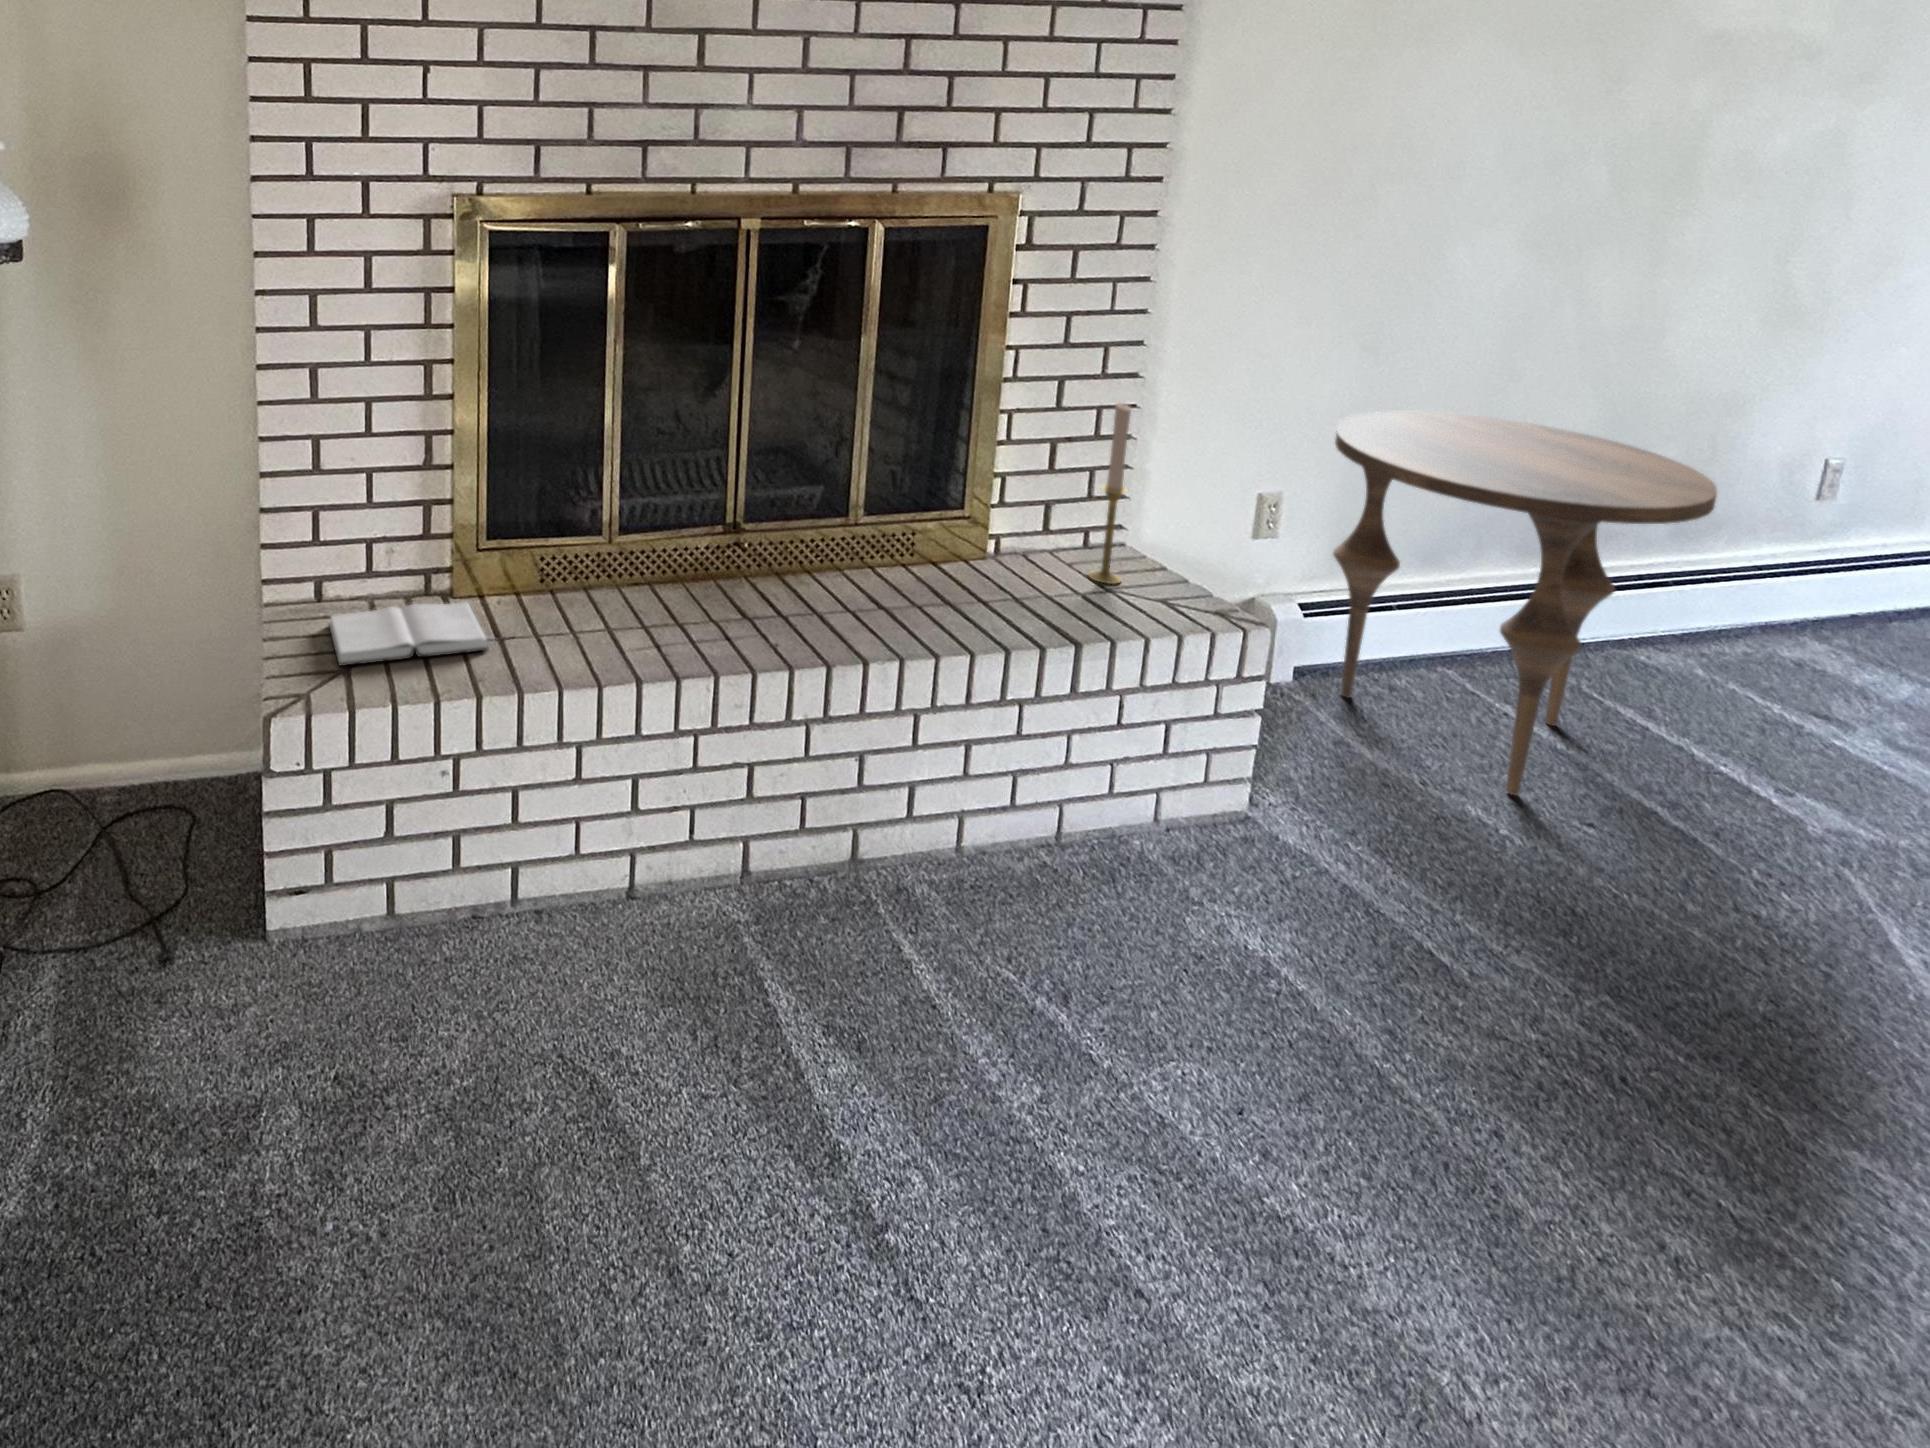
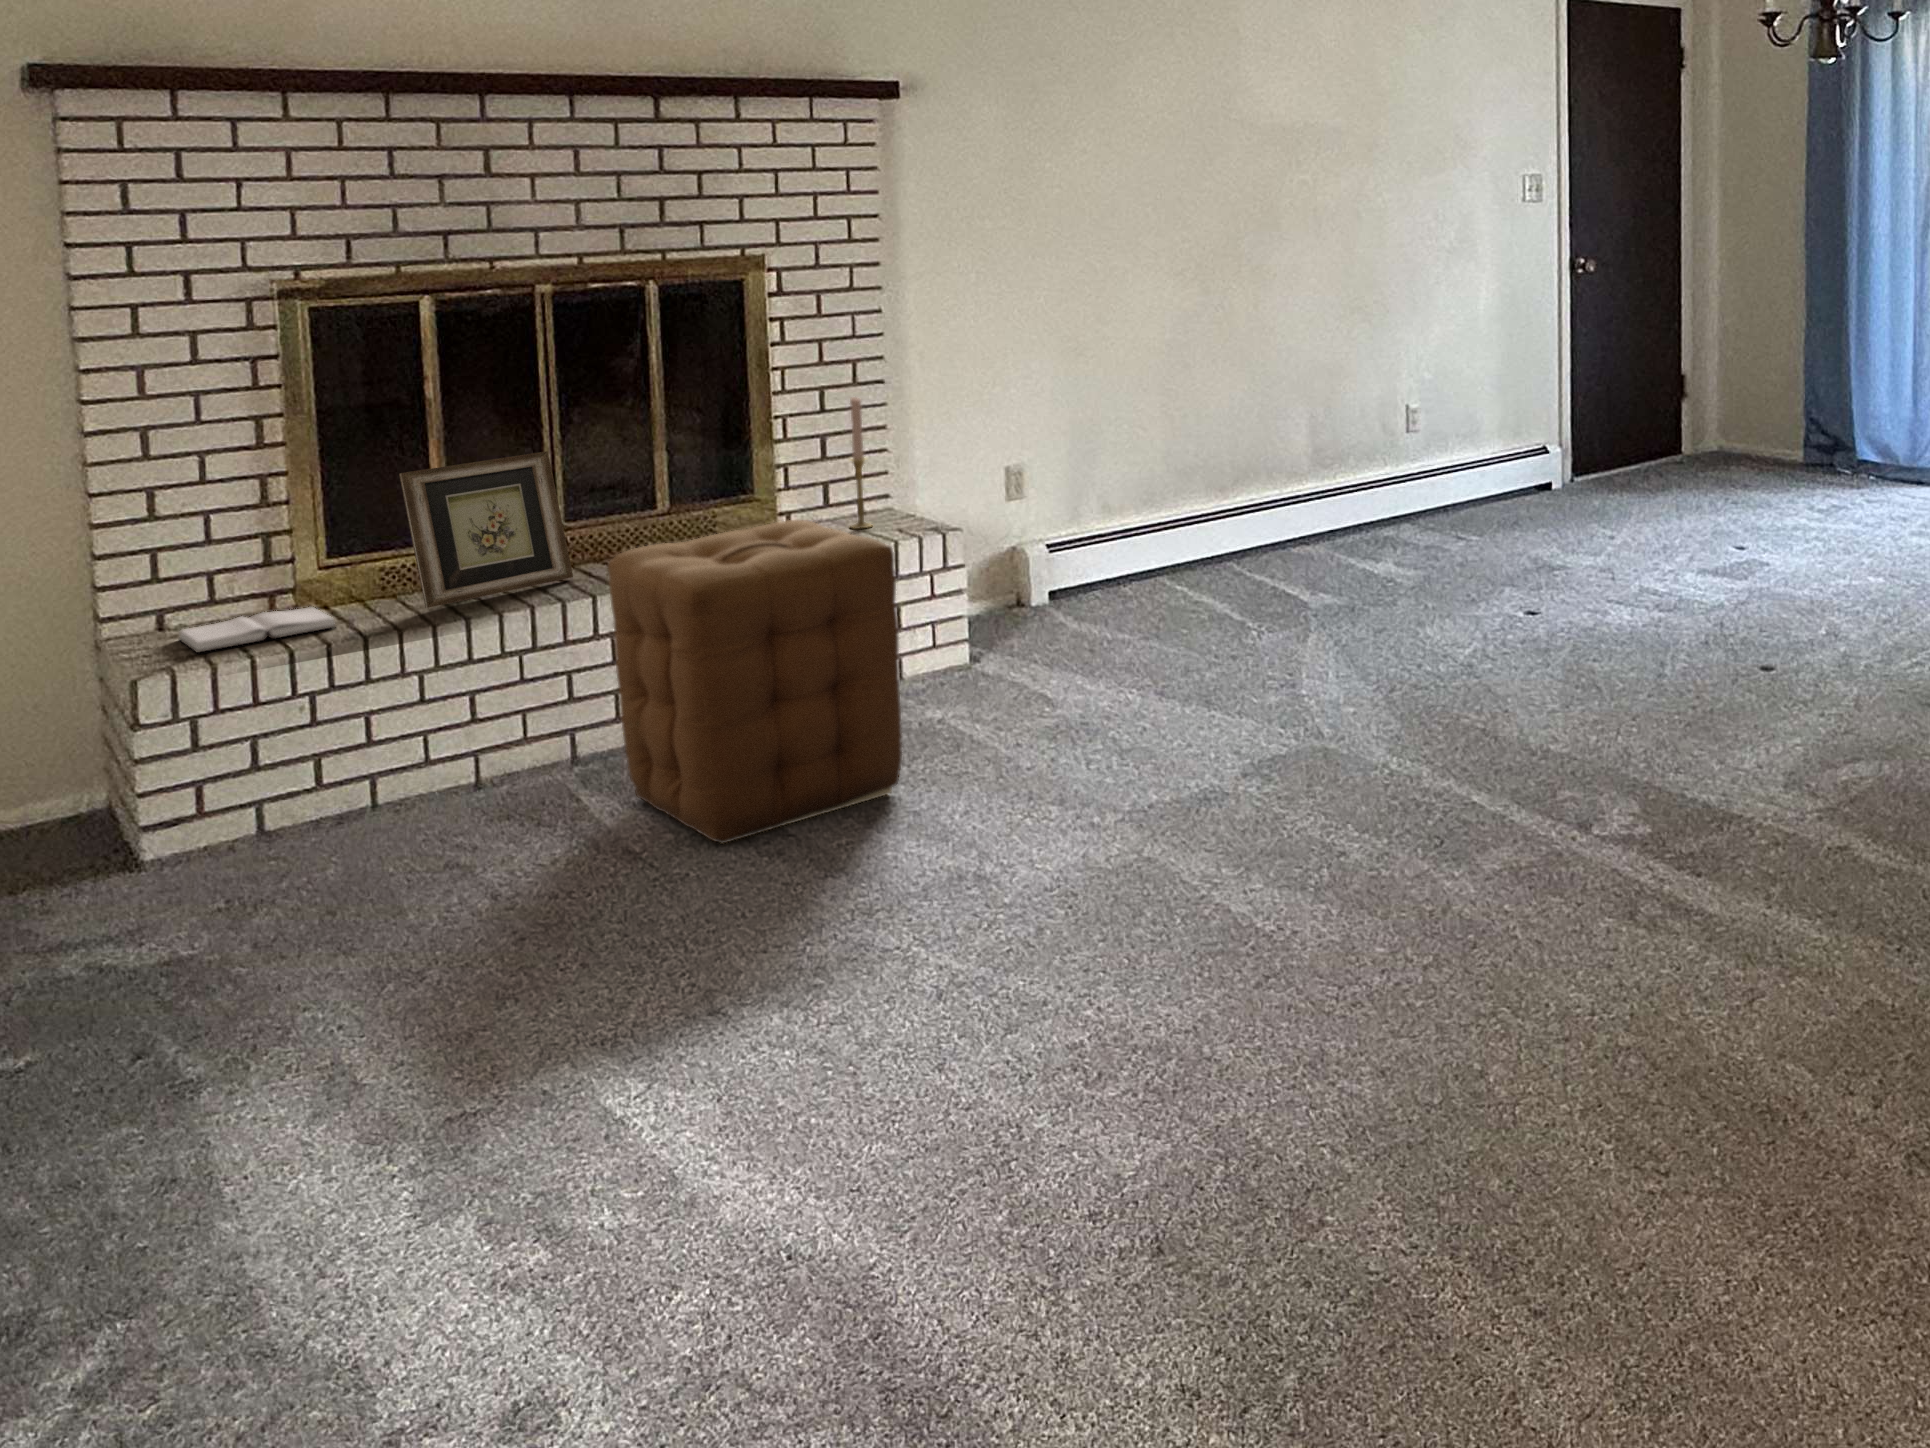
side table: present [1333,412,1717,795] -> none [1031,391,1239,626]
picture frame: none [572,439,755,638] -> present [399,451,573,608]
ottoman: none [837,653,1358,1281] -> present [608,520,902,843]

